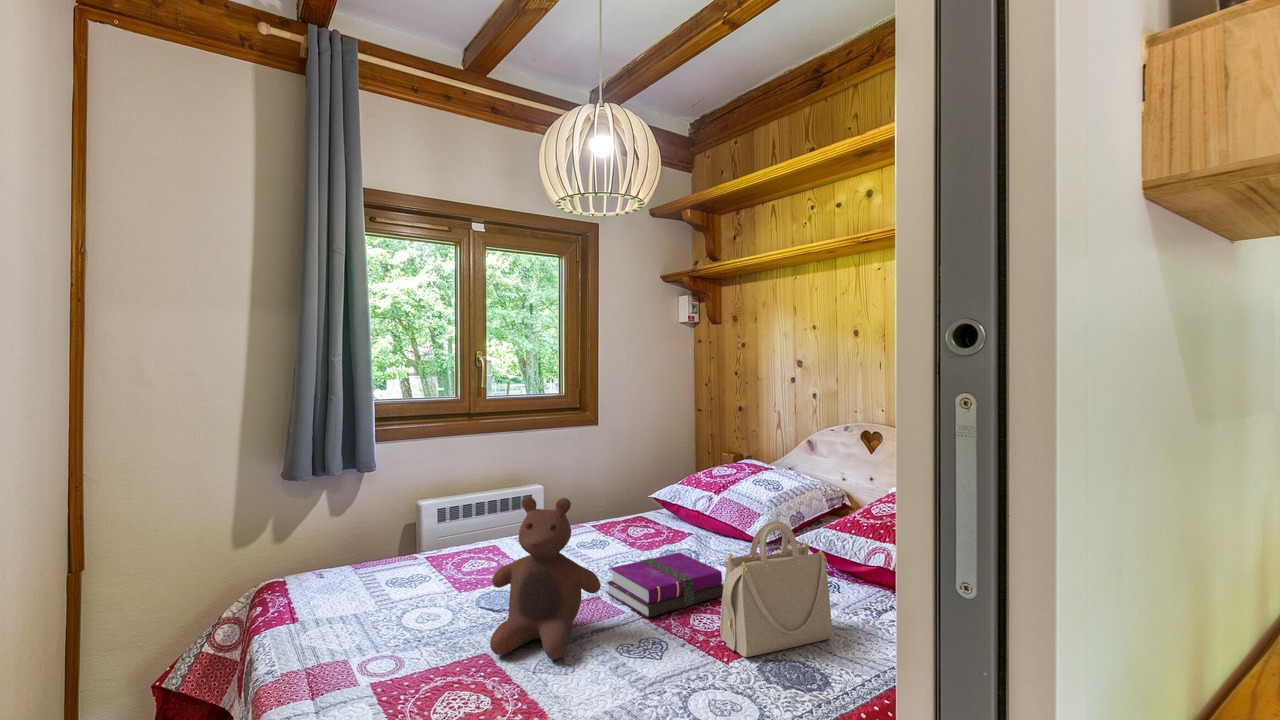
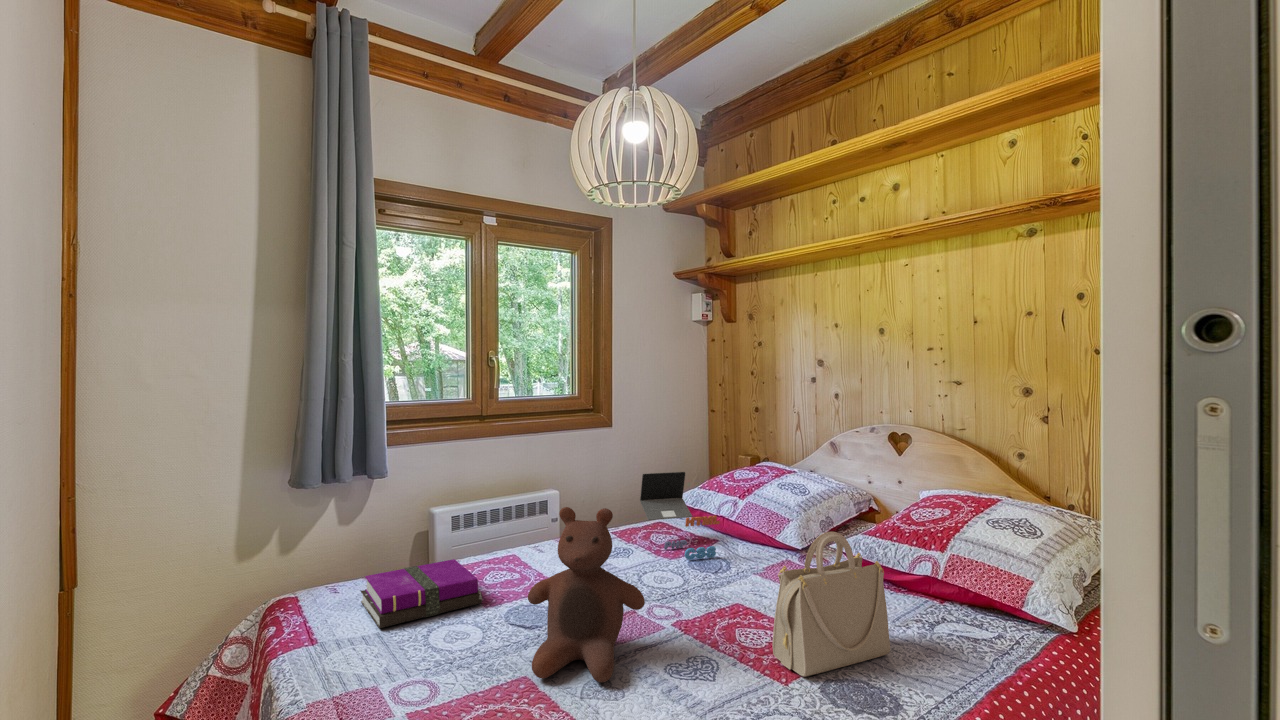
laptop: none [618,467,691,551] -> present [640,472,720,560]
notebook: present [607,553,724,618] -> present [361,559,482,628]

